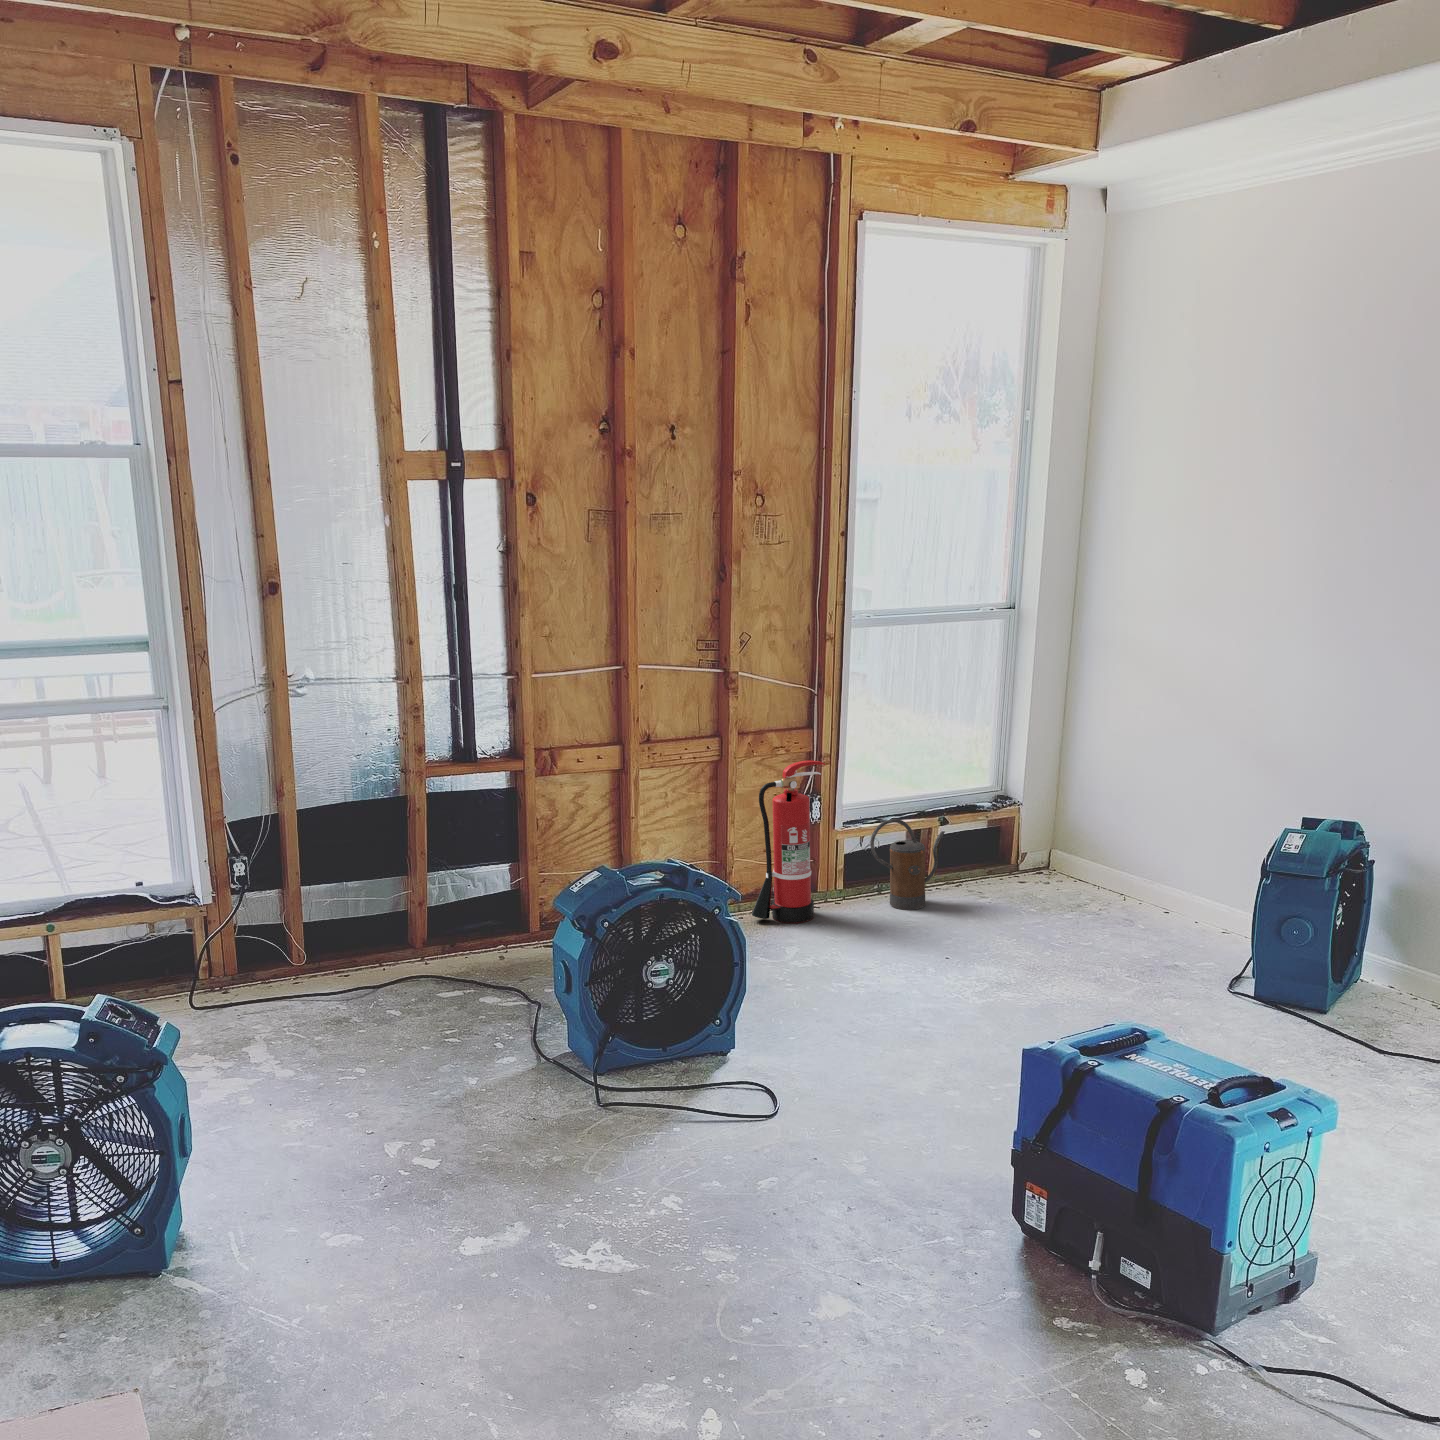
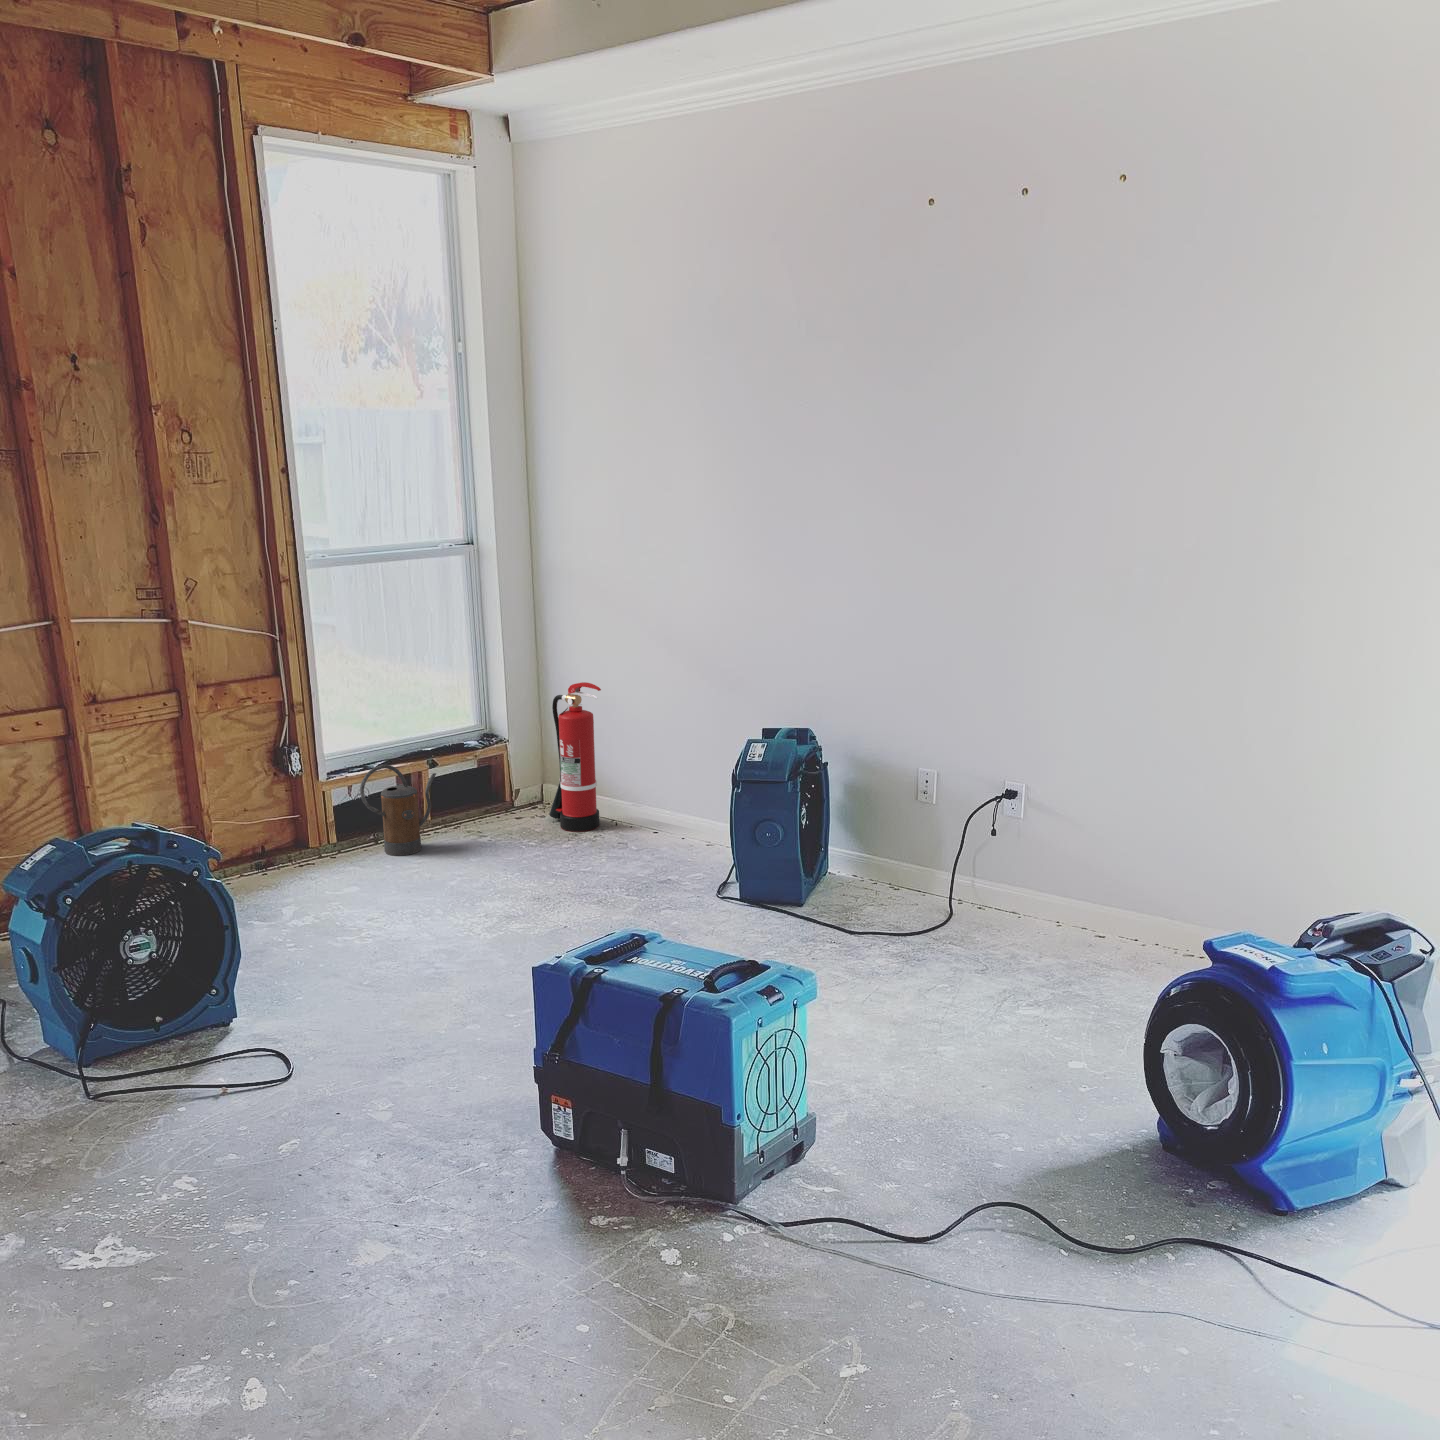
fire extinguisher: present [752,761,825,923] -> present [549,682,601,832]

